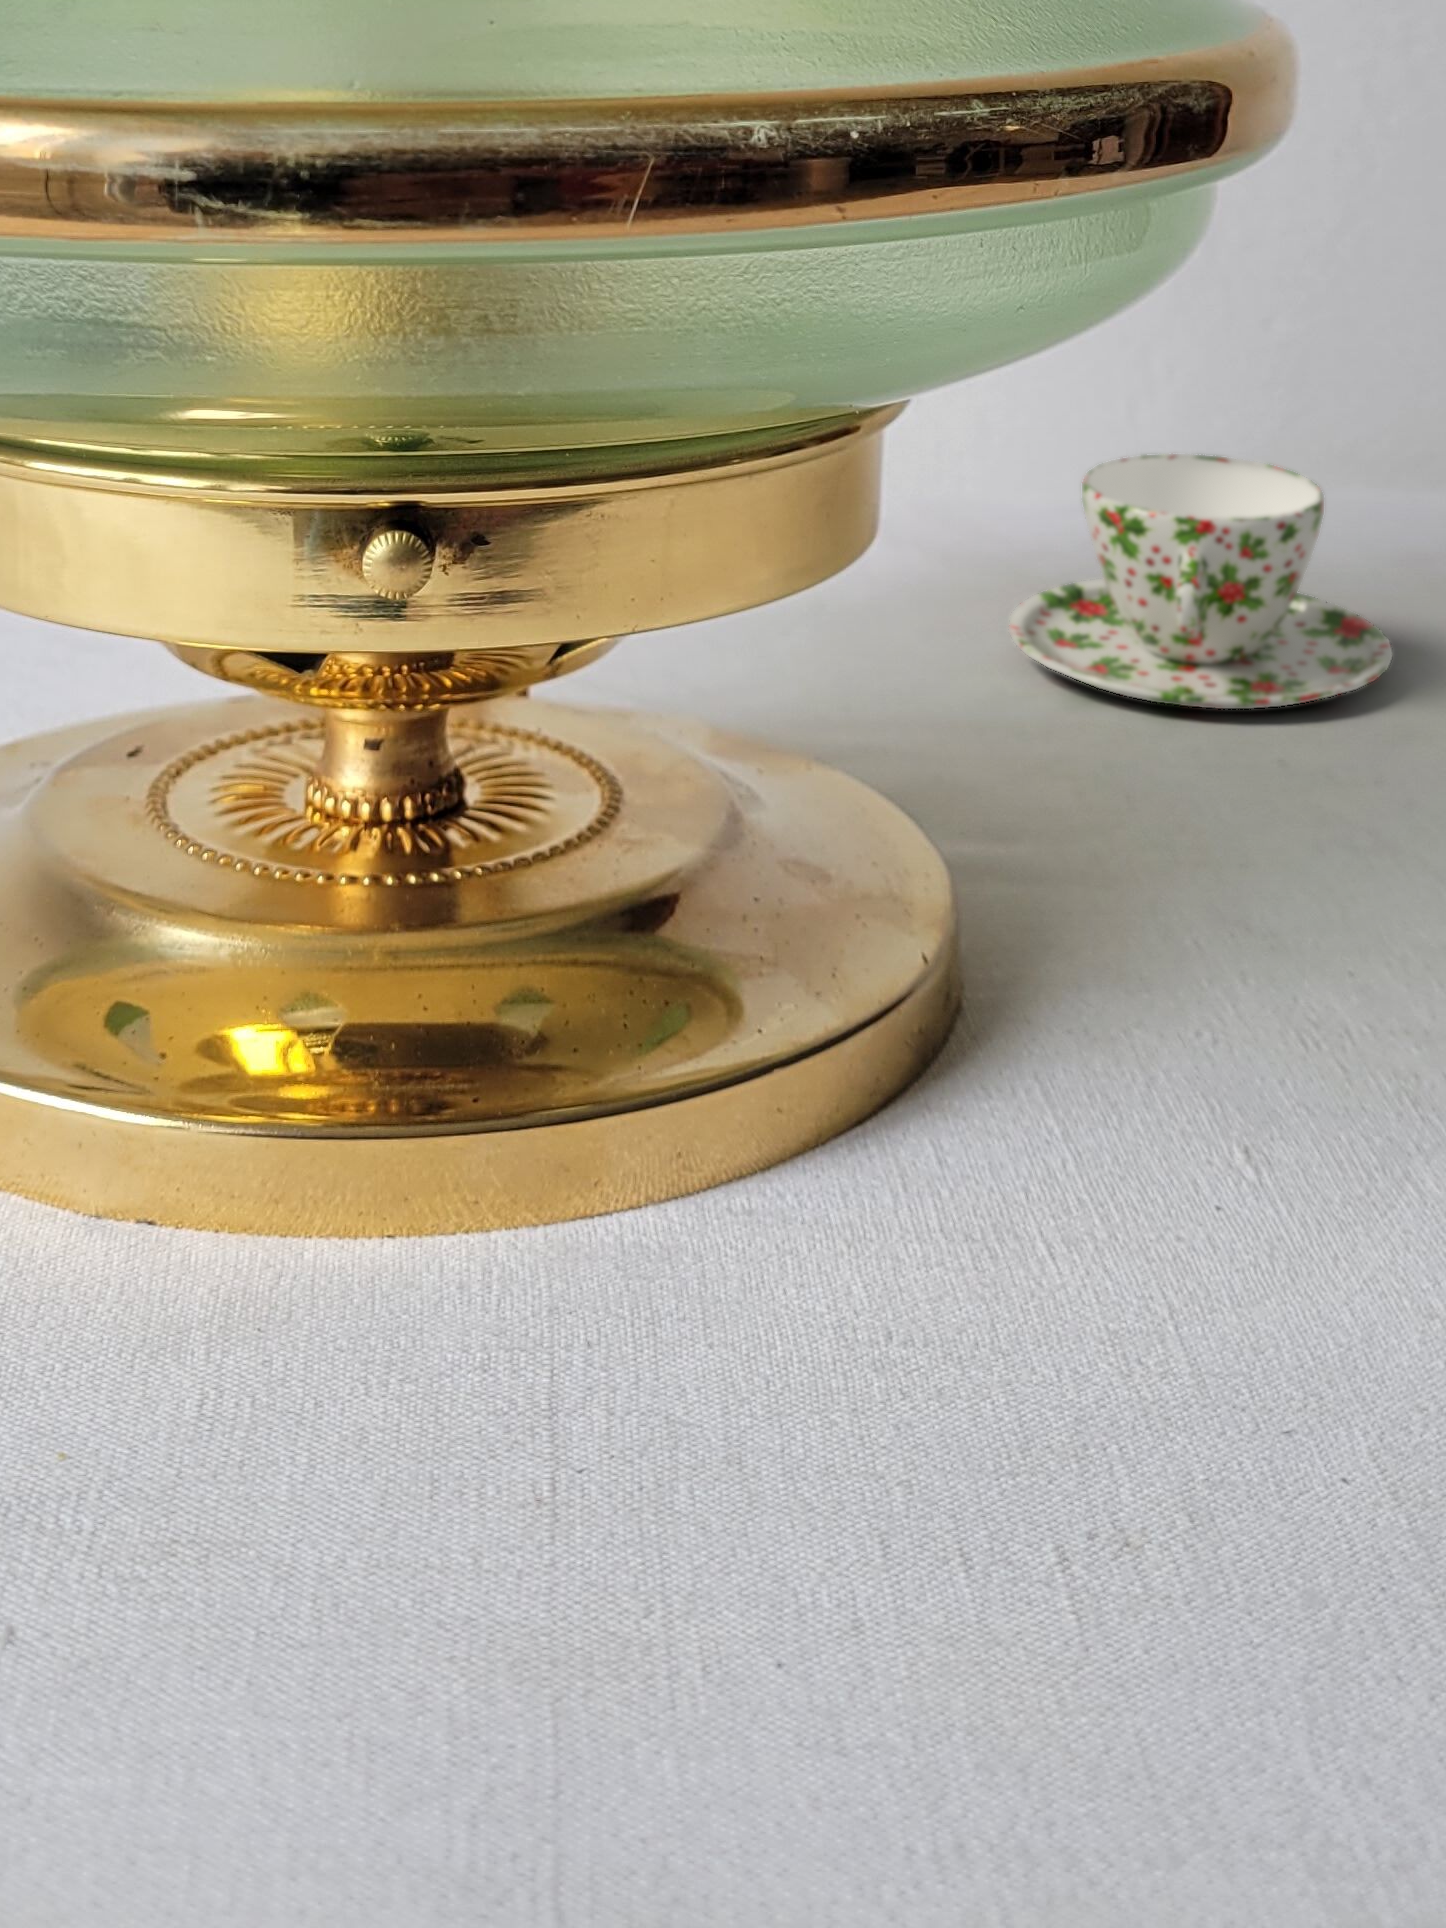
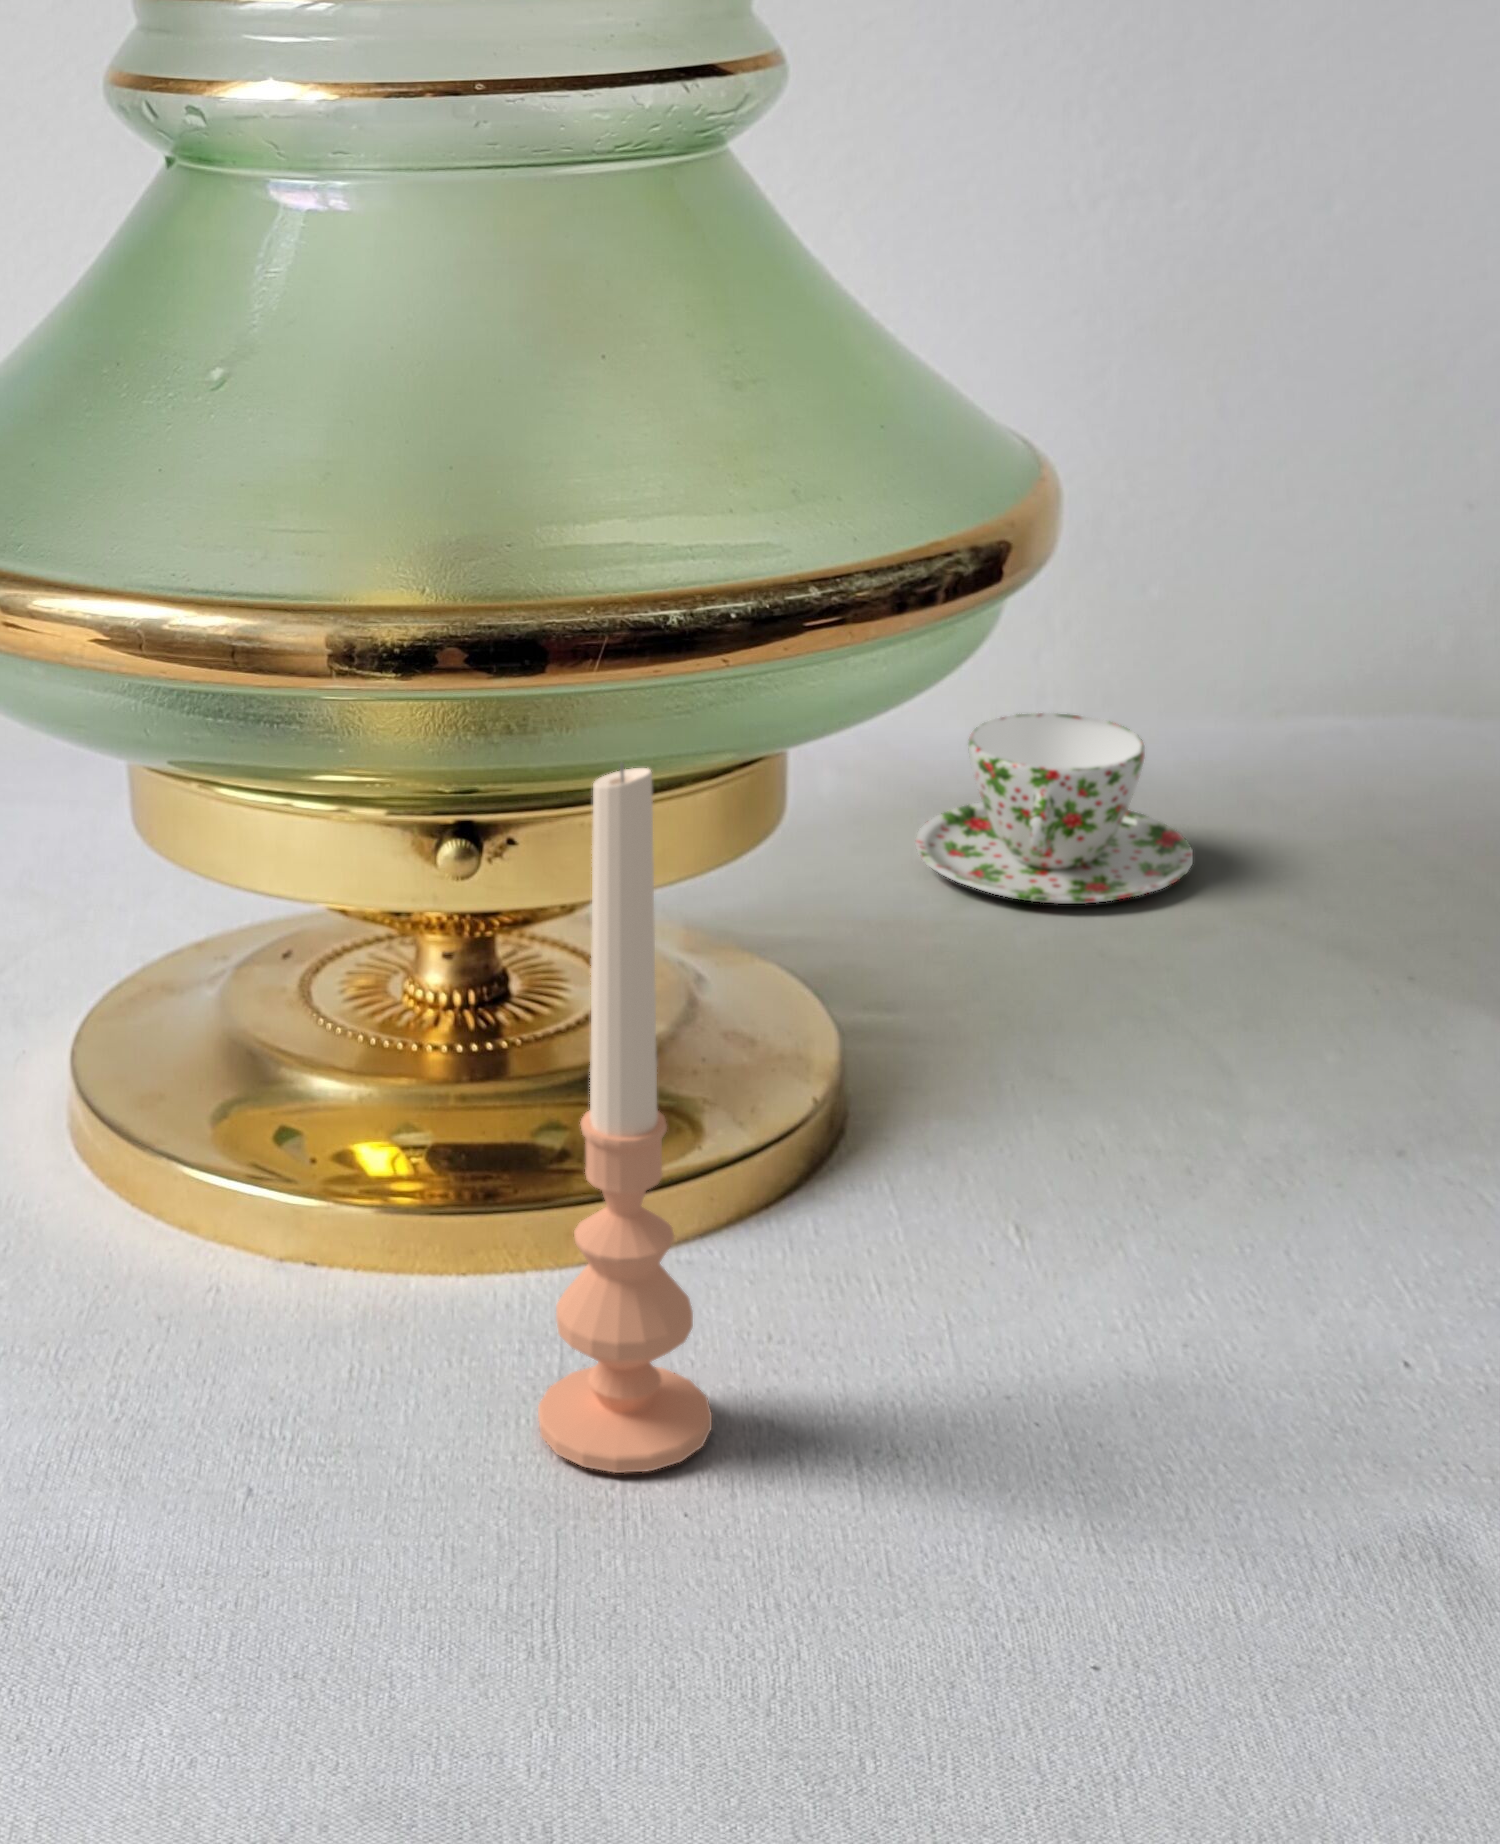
candle: none [519,342,815,1592] -> present [538,763,712,1473]

